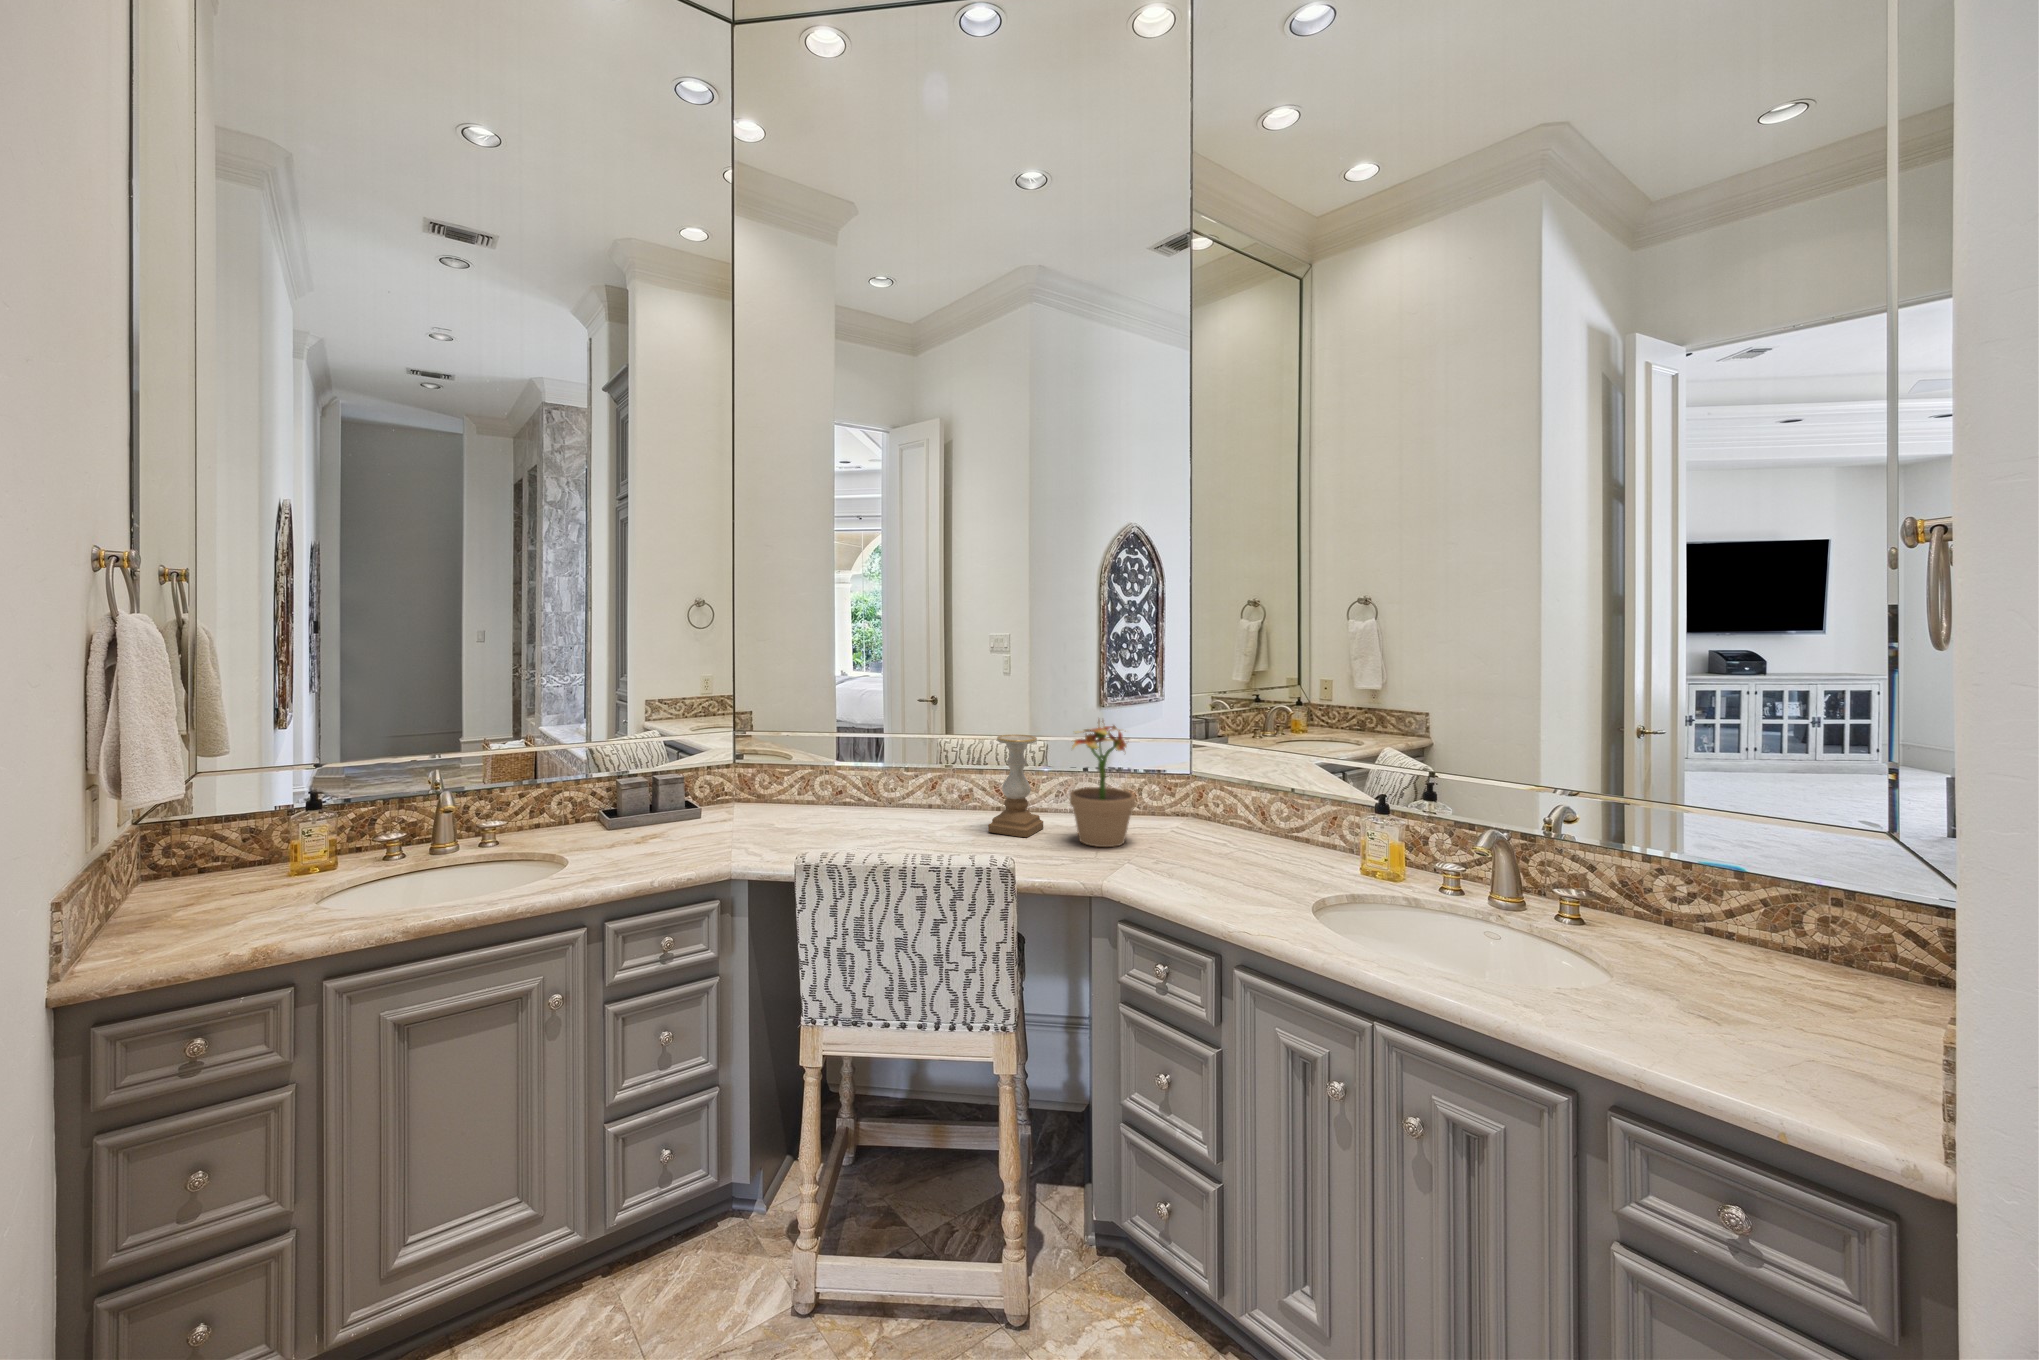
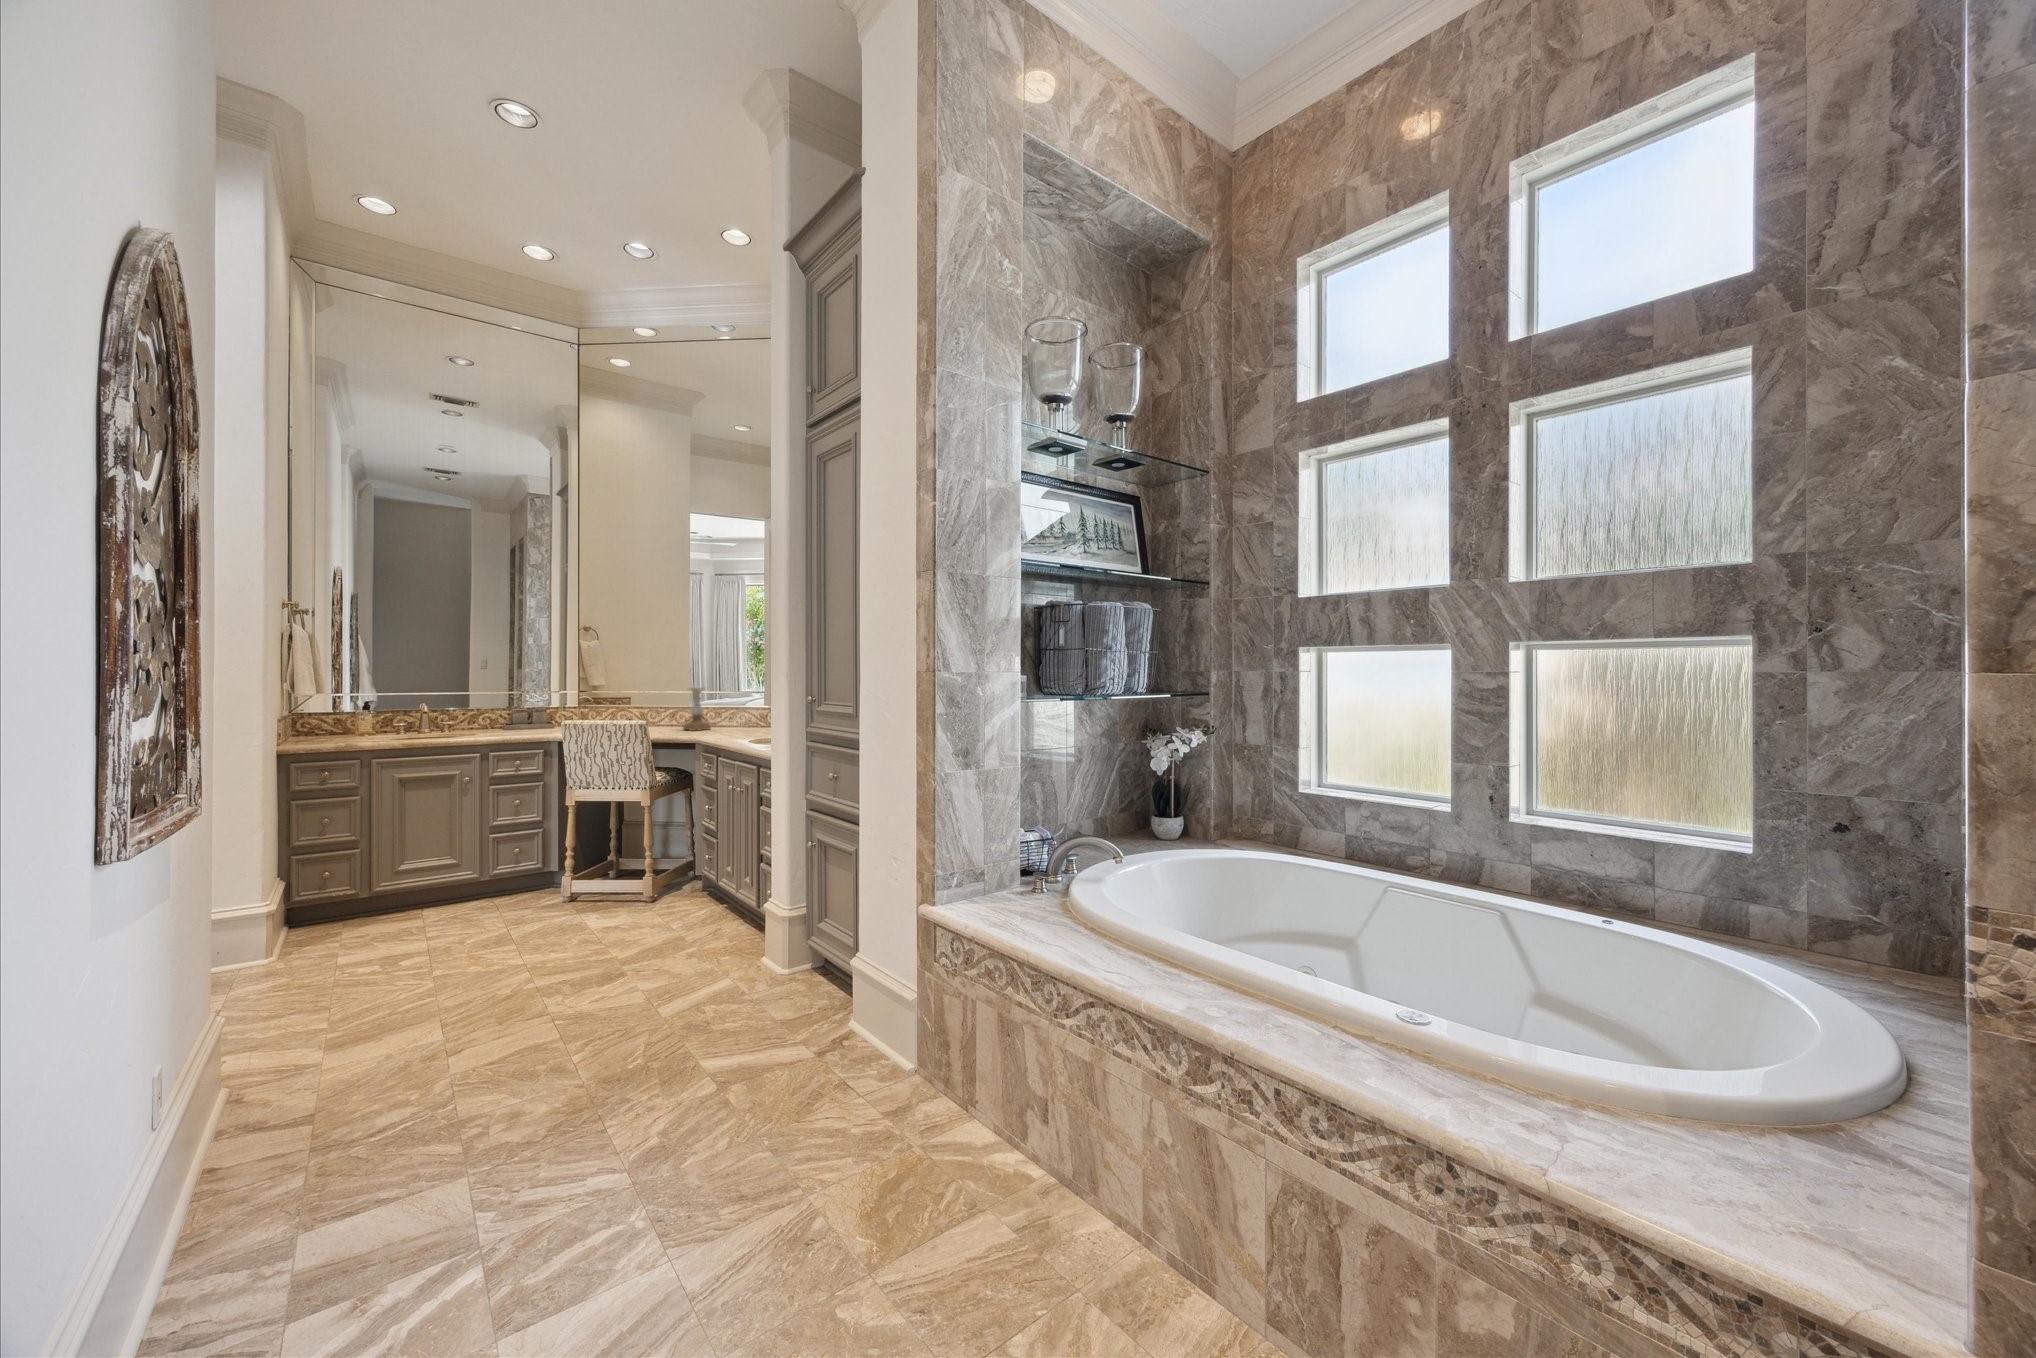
potted plant: present [1070,721,1135,847] -> none [708,677,742,732]

